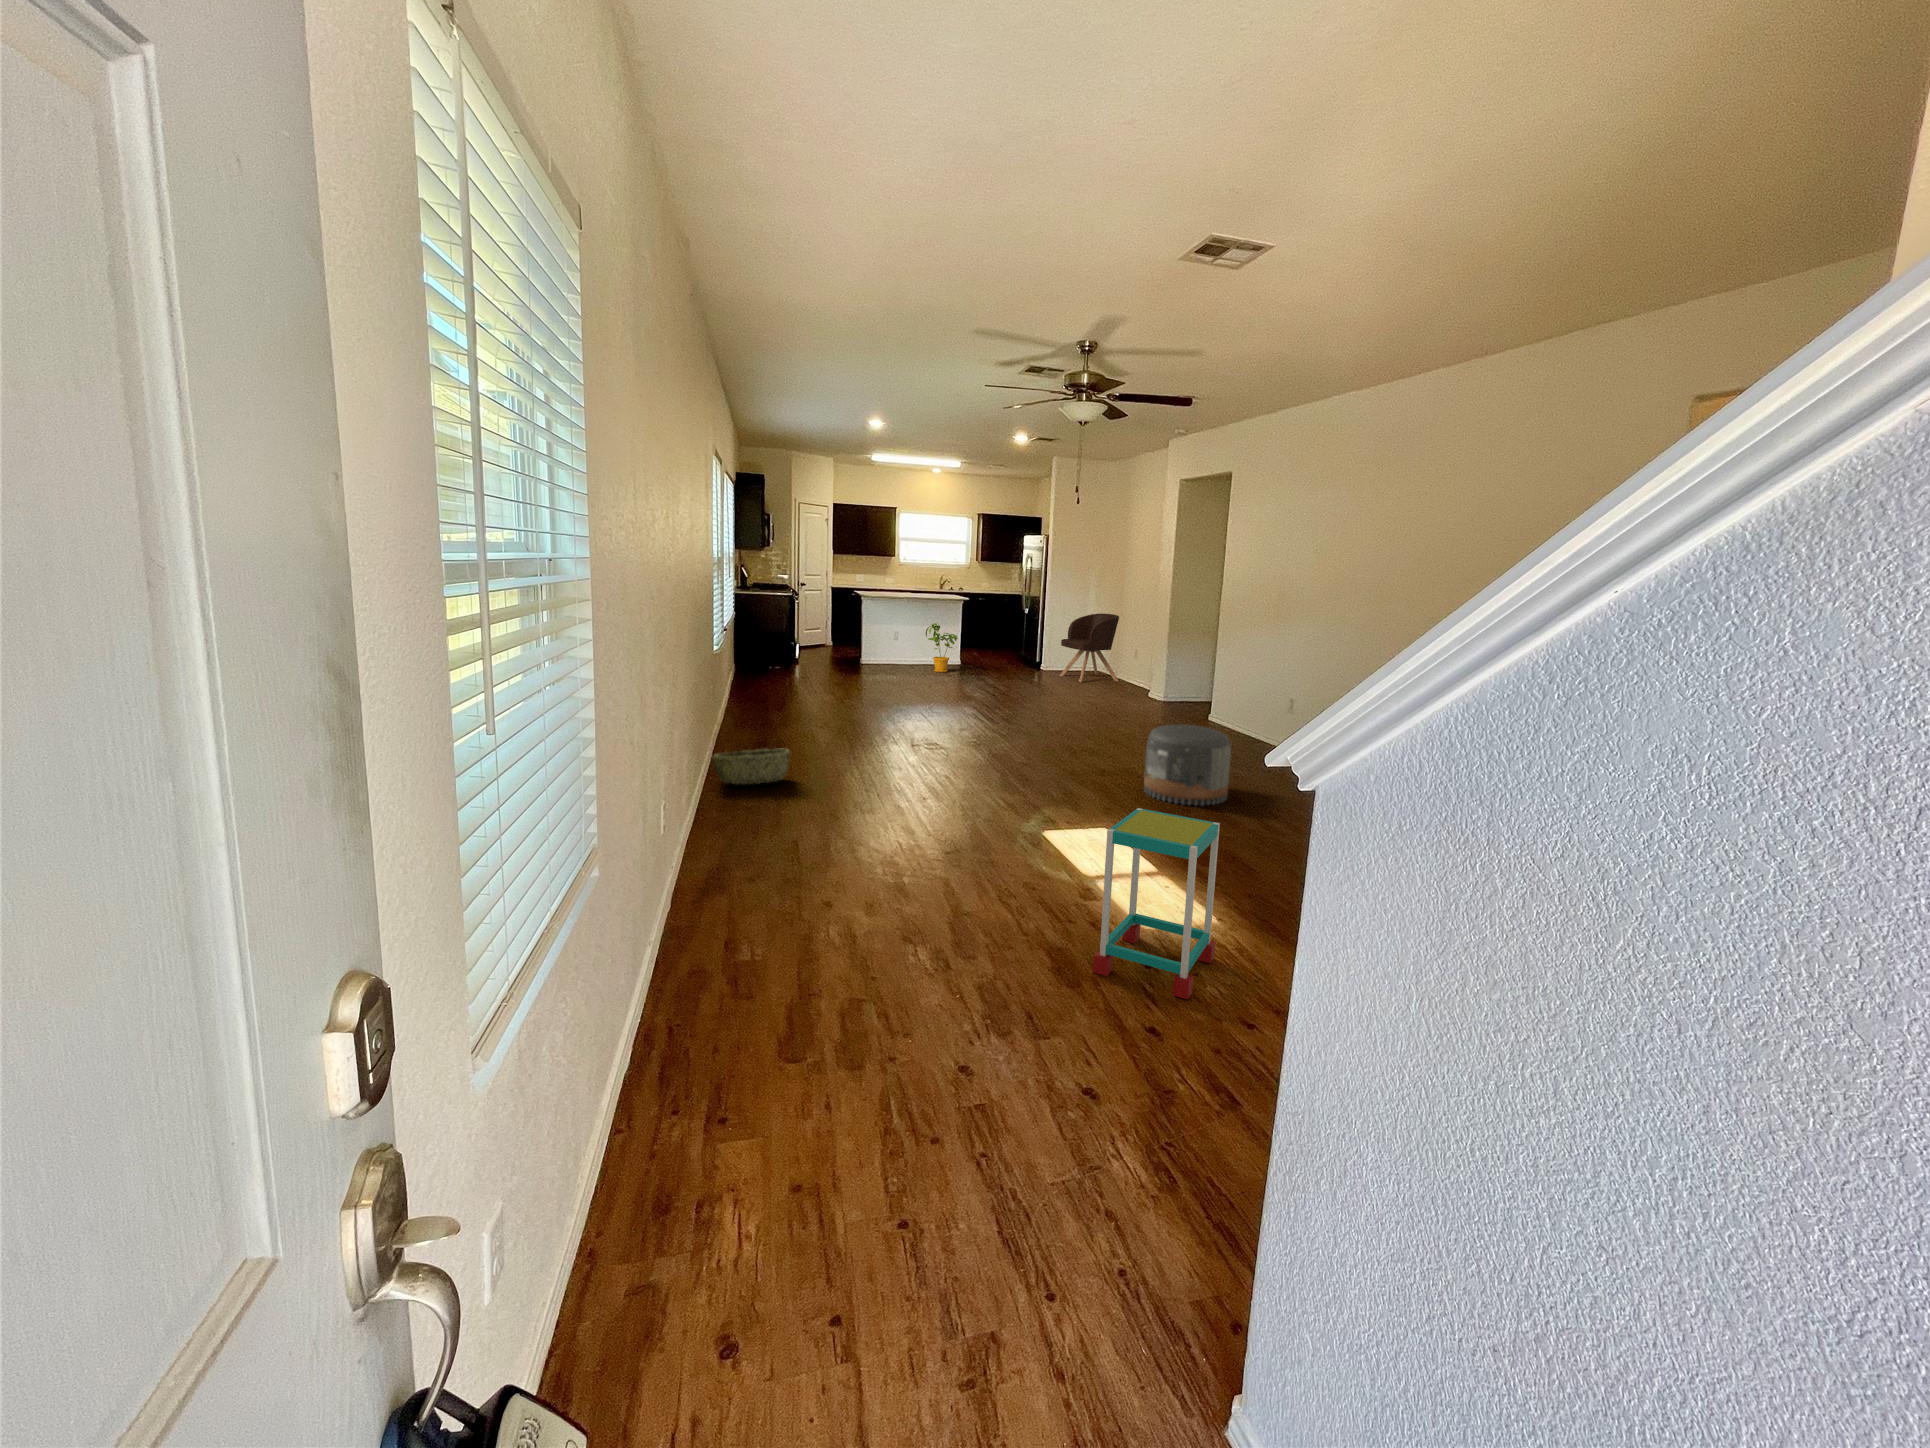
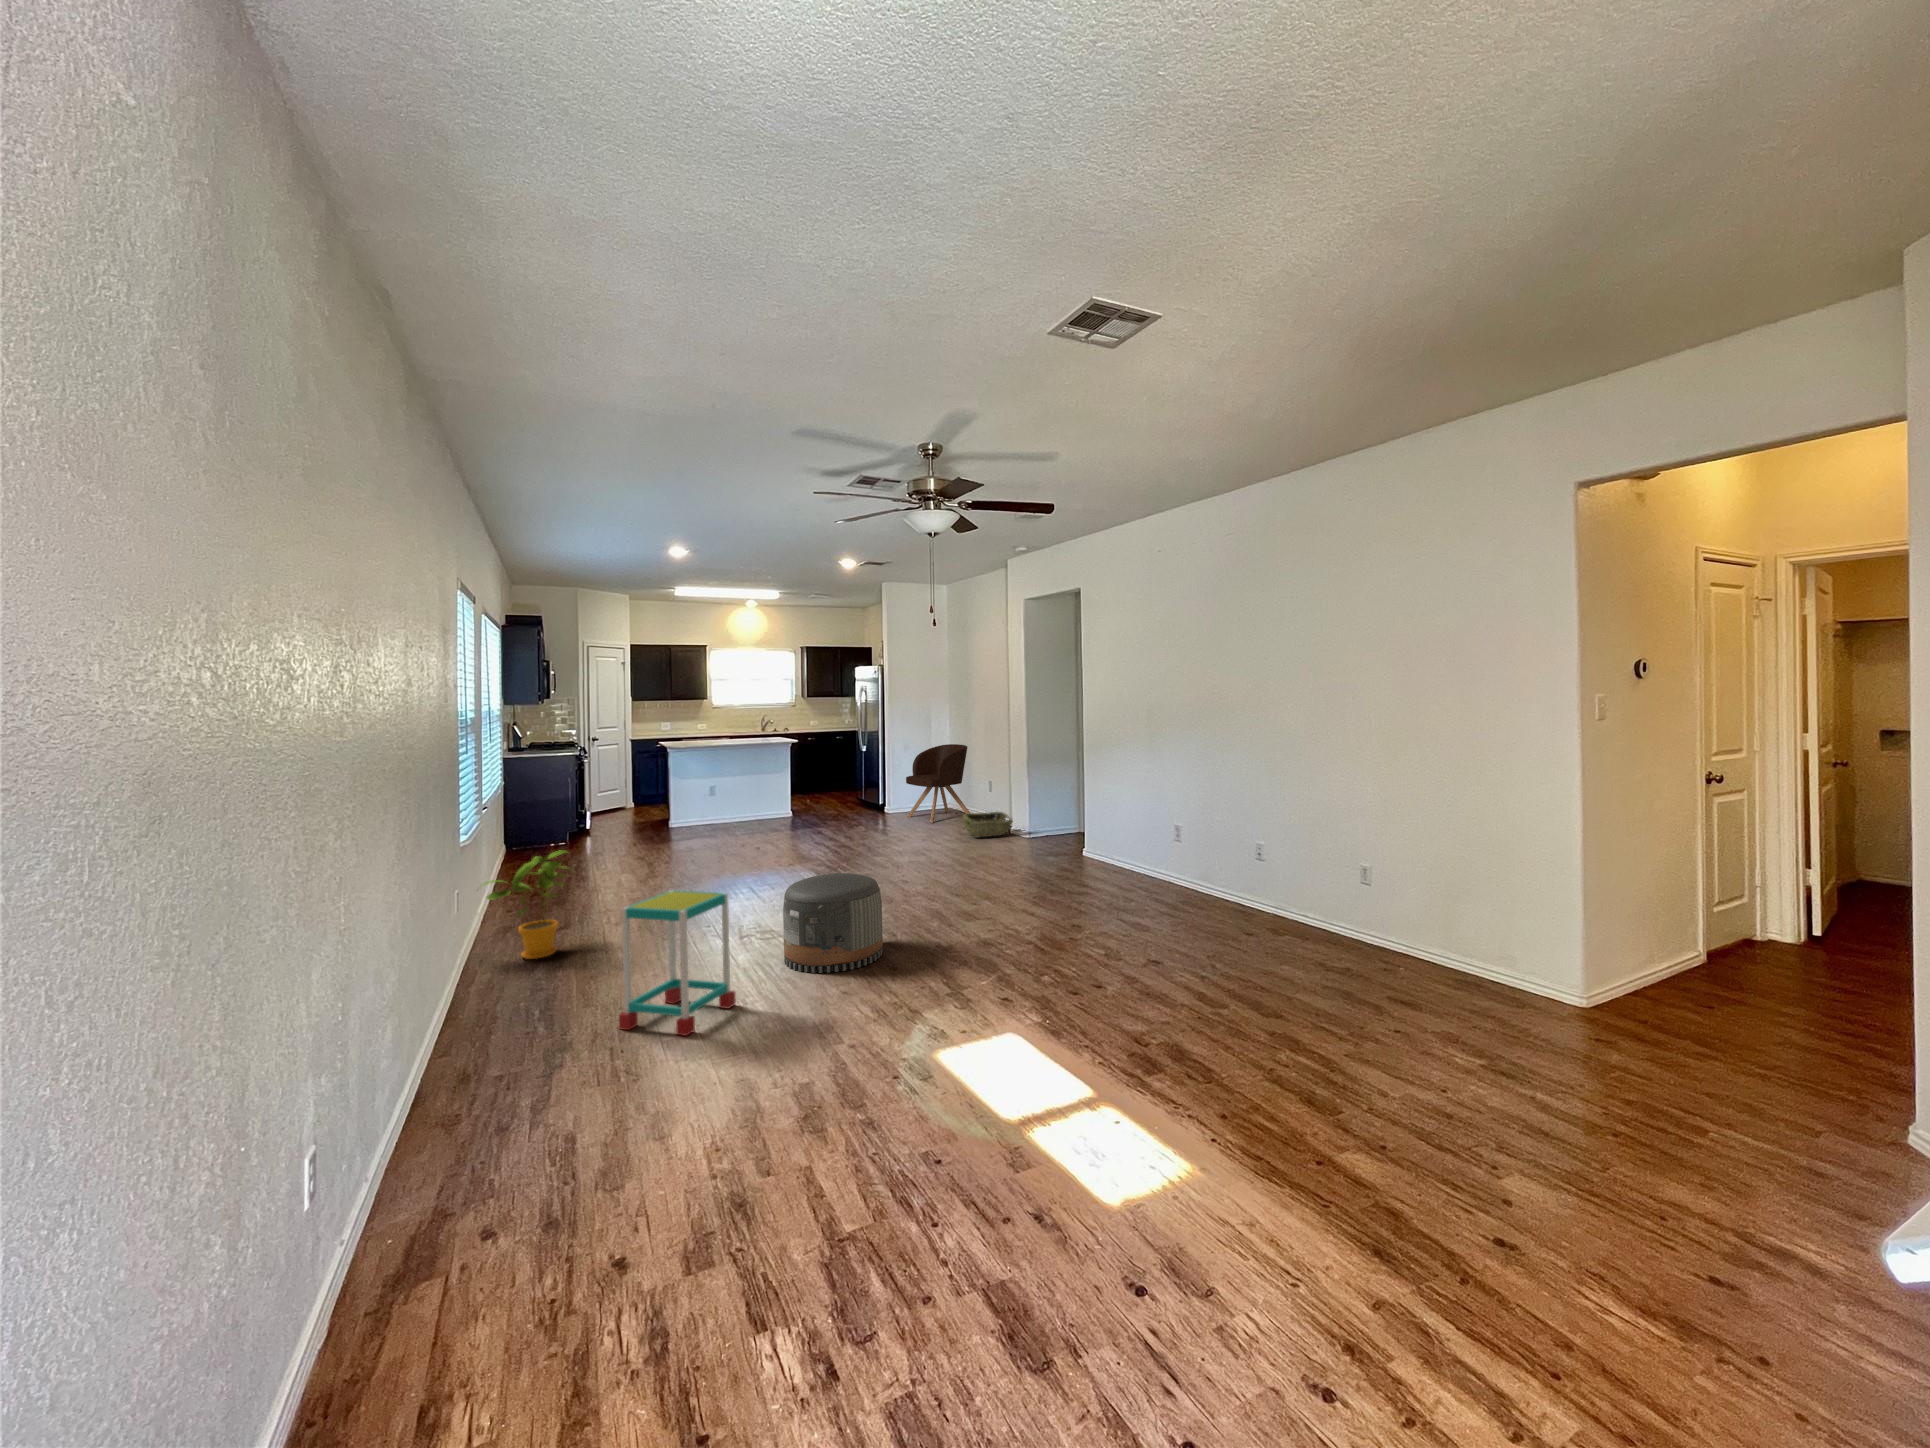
house plant: present [926,623,957,672] -> present [482,850,570,959]
pouf: present [1144,724,1231,805] -> present [783,873,883,973]
woven basket: present [712,749,790,784] -> present [964,812,1013,838]
side table: present [1093,808,1220,999] -> present [619,890,736,1036]

